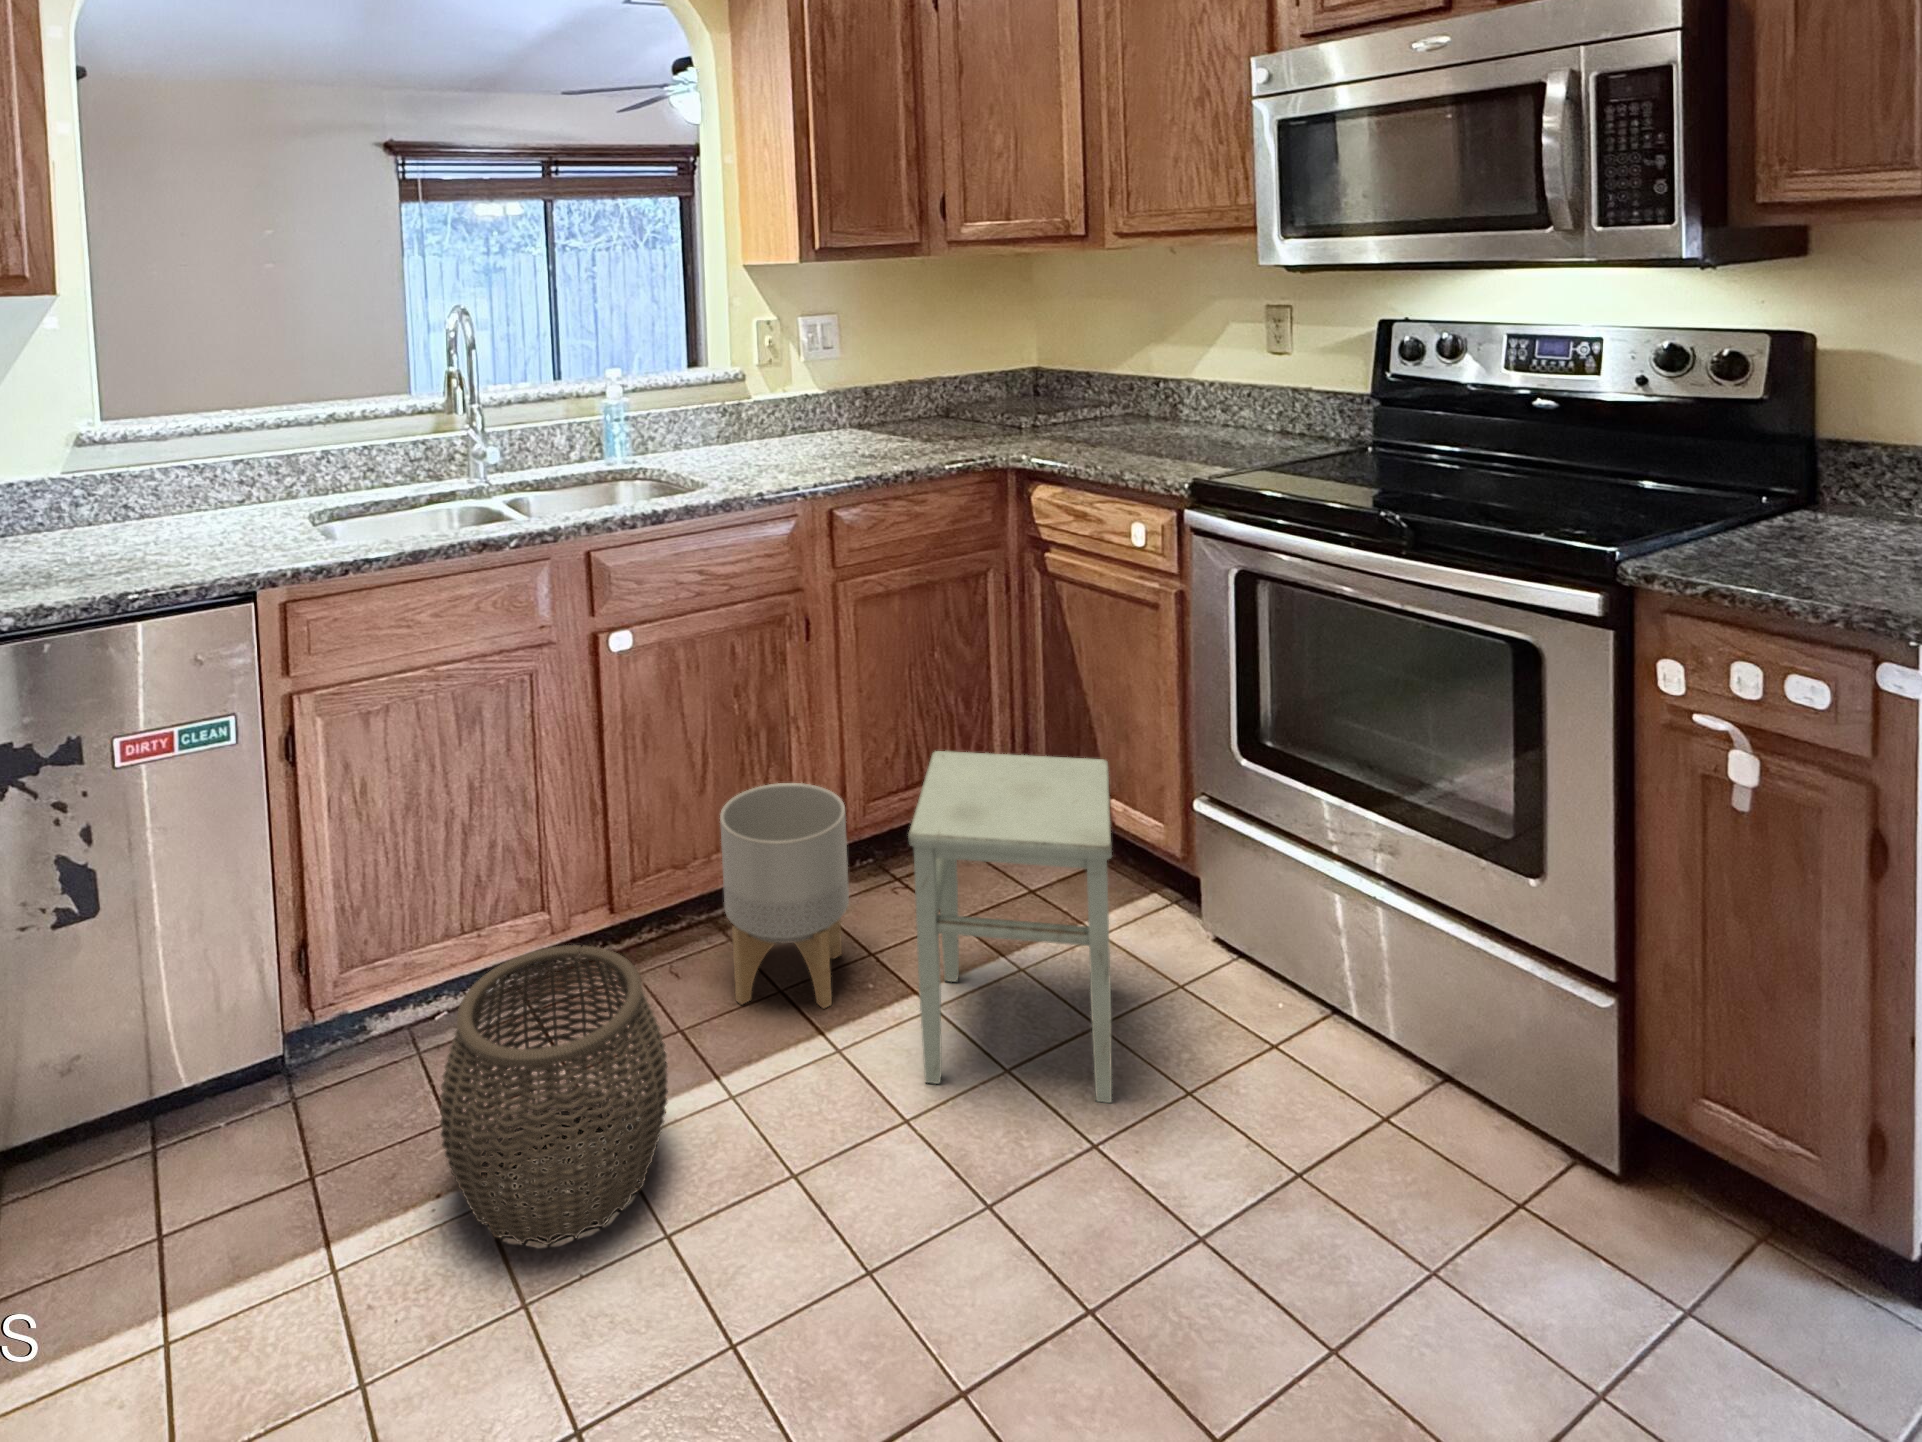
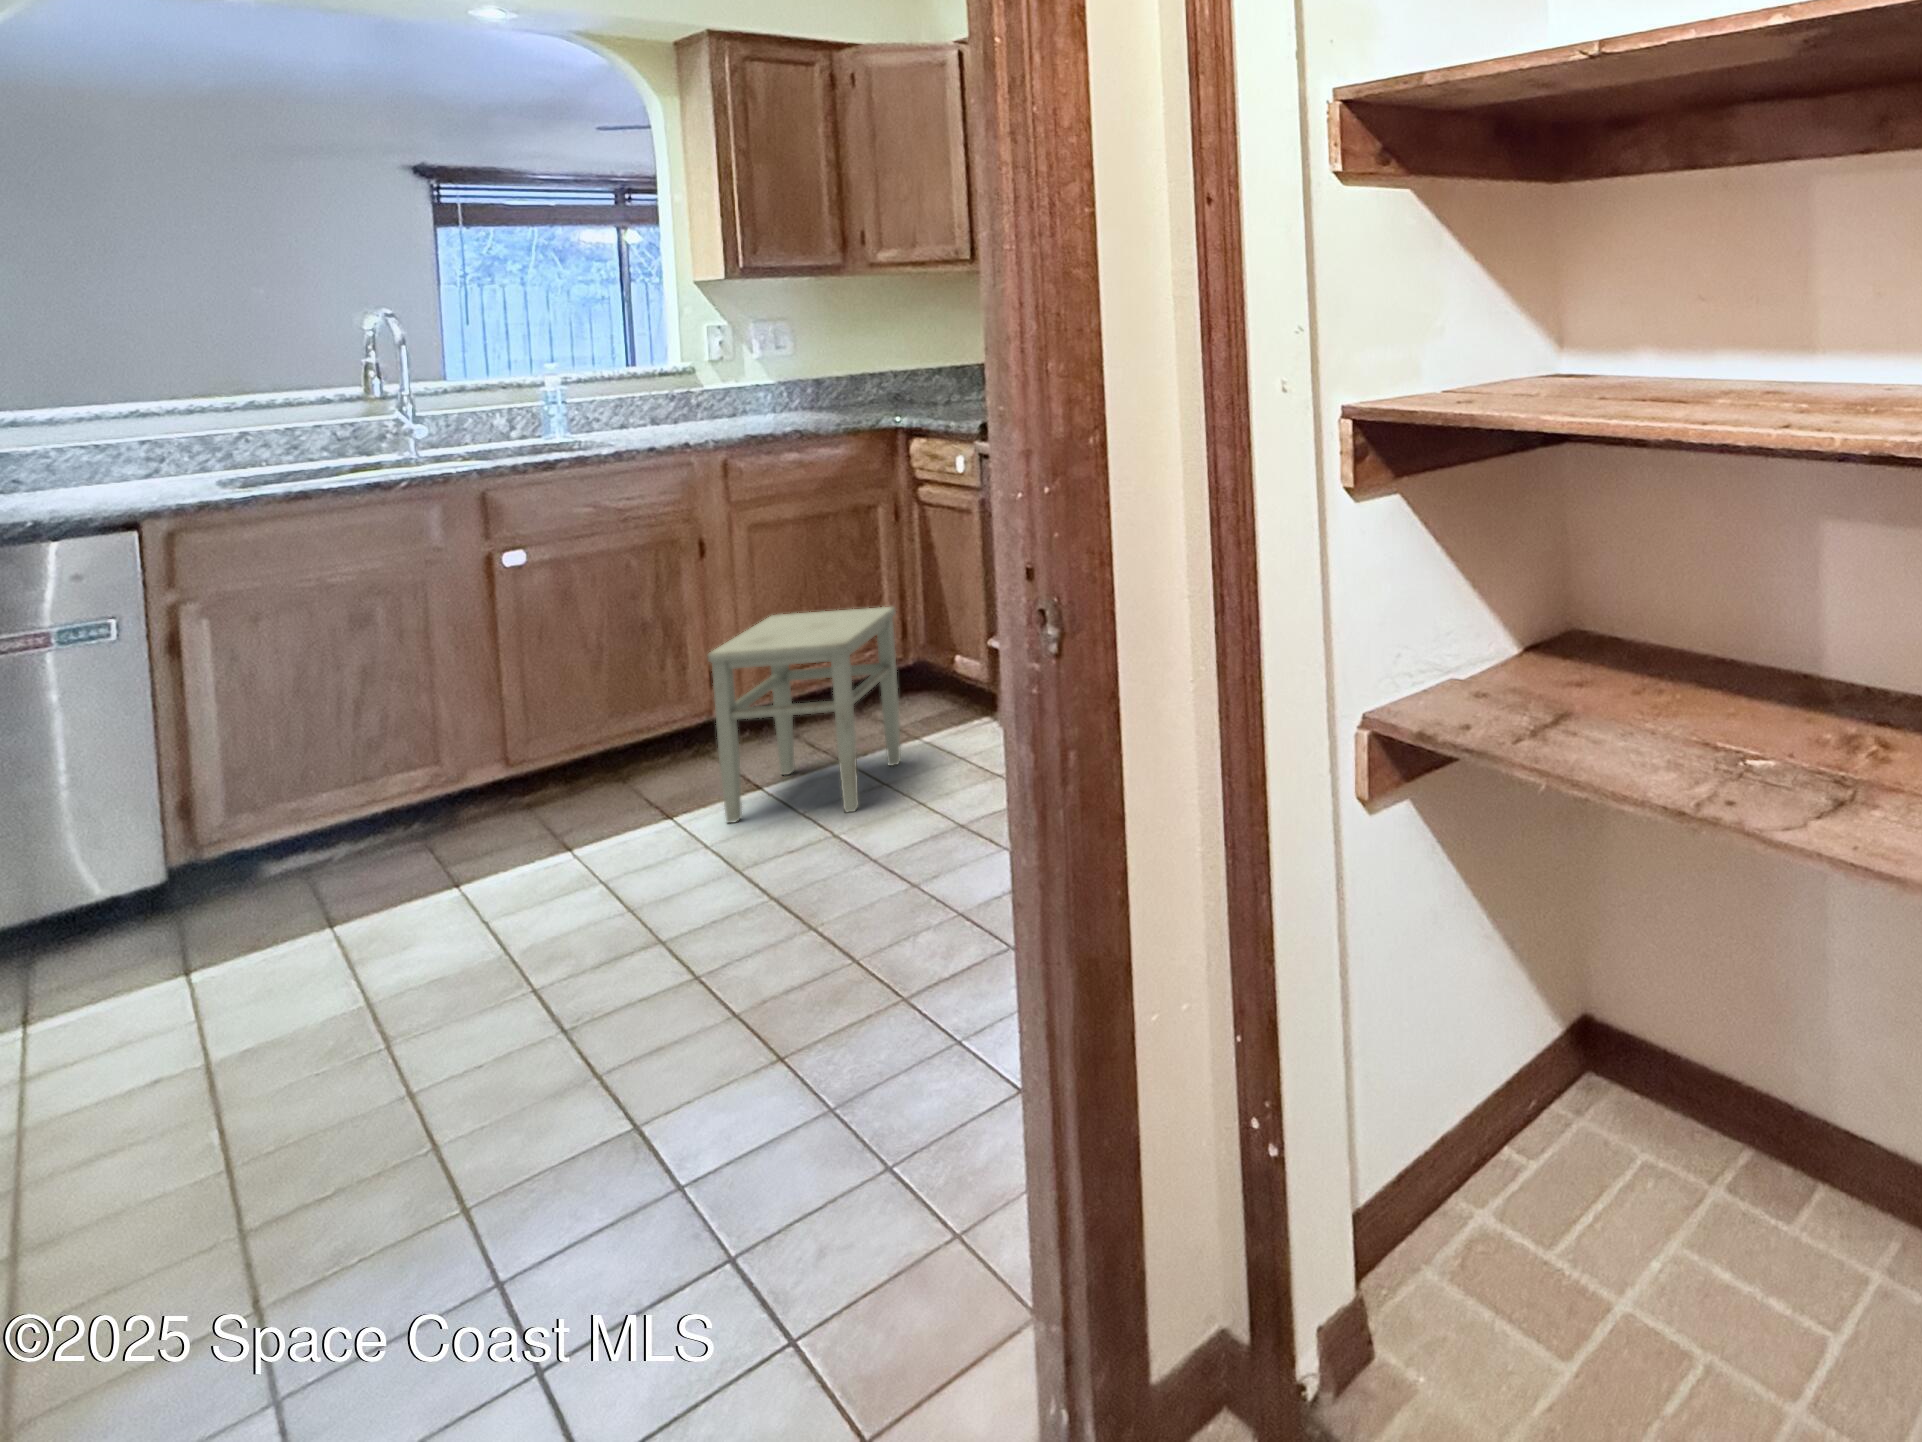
planter: present [720,783,849,1008] -> none [593,654,710,809]
woven basket: present [440,945,668,1245] -> none [288,755,501,940]

